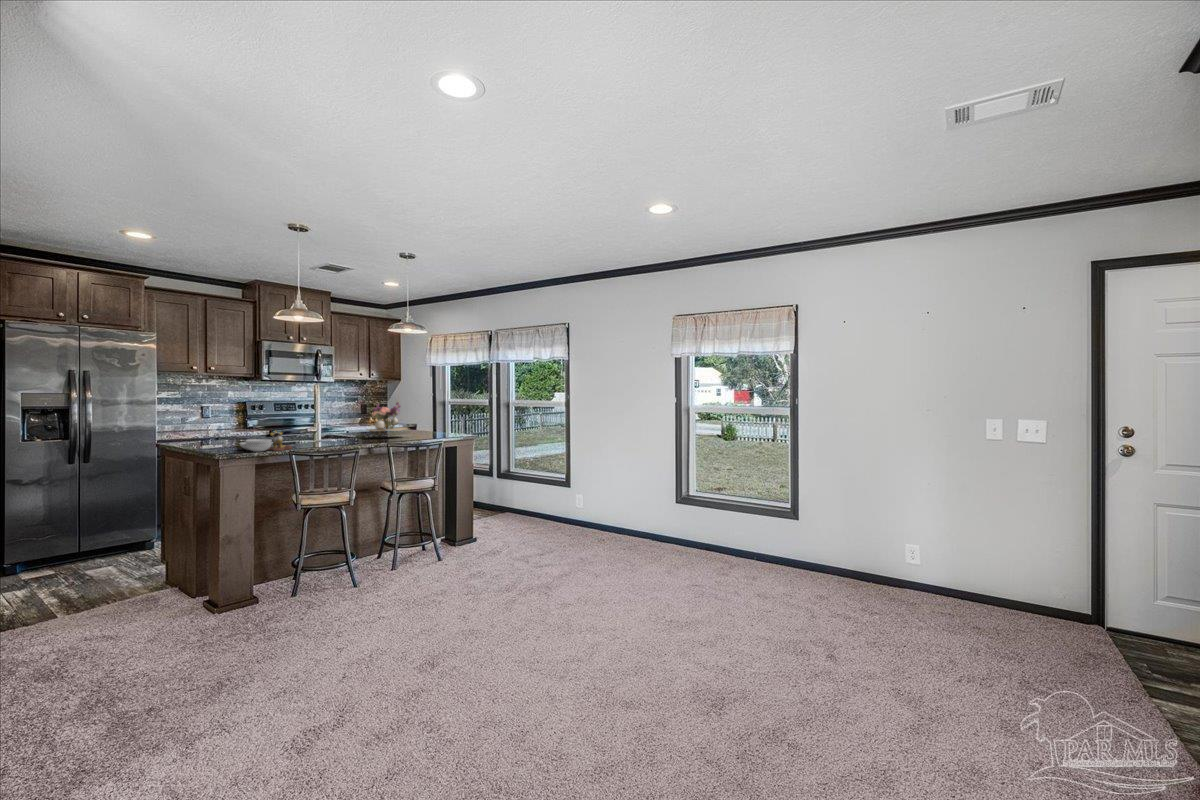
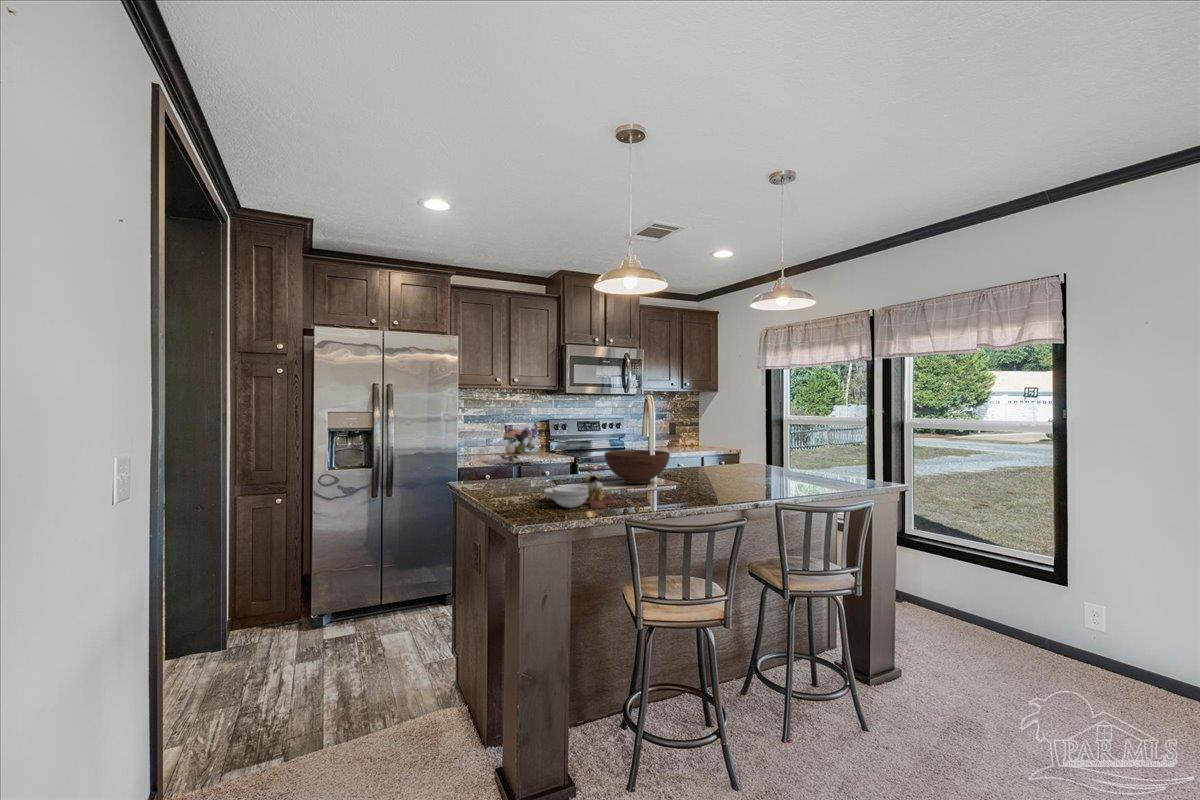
flower arrangement: present [367,402,408,437] -> present [497,423,542,462]
fruit bowl: none [289,420,339,442] -> present [604,450,670,484]

